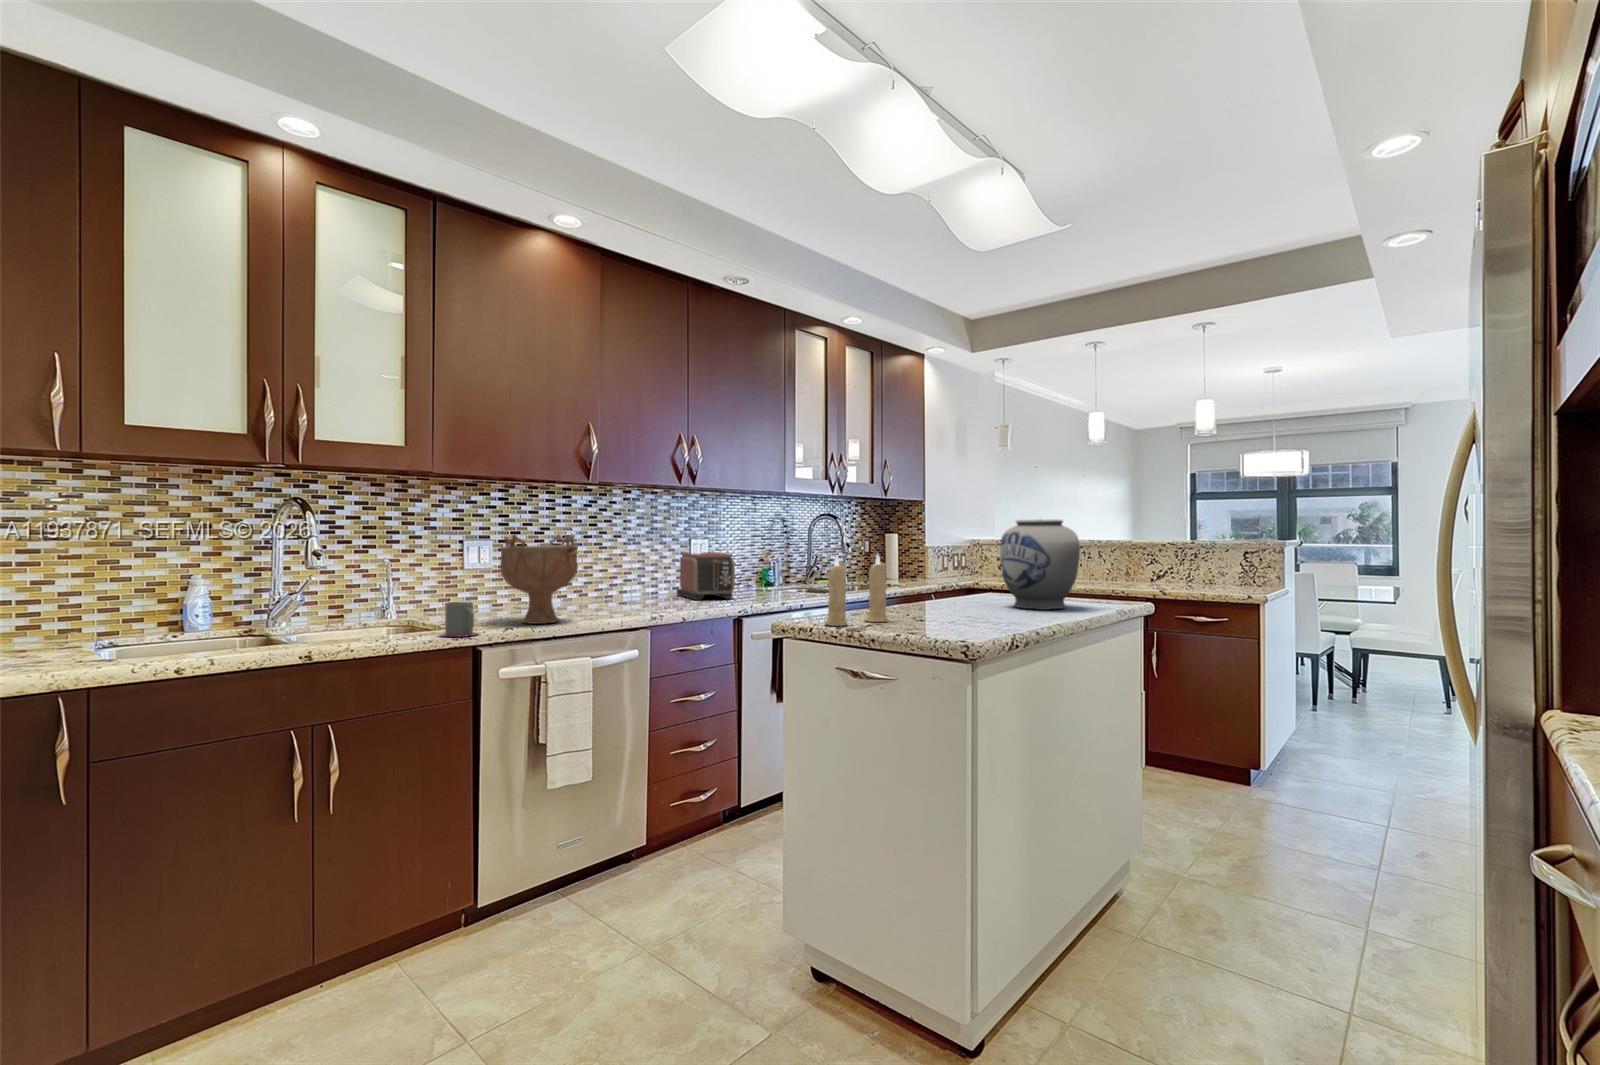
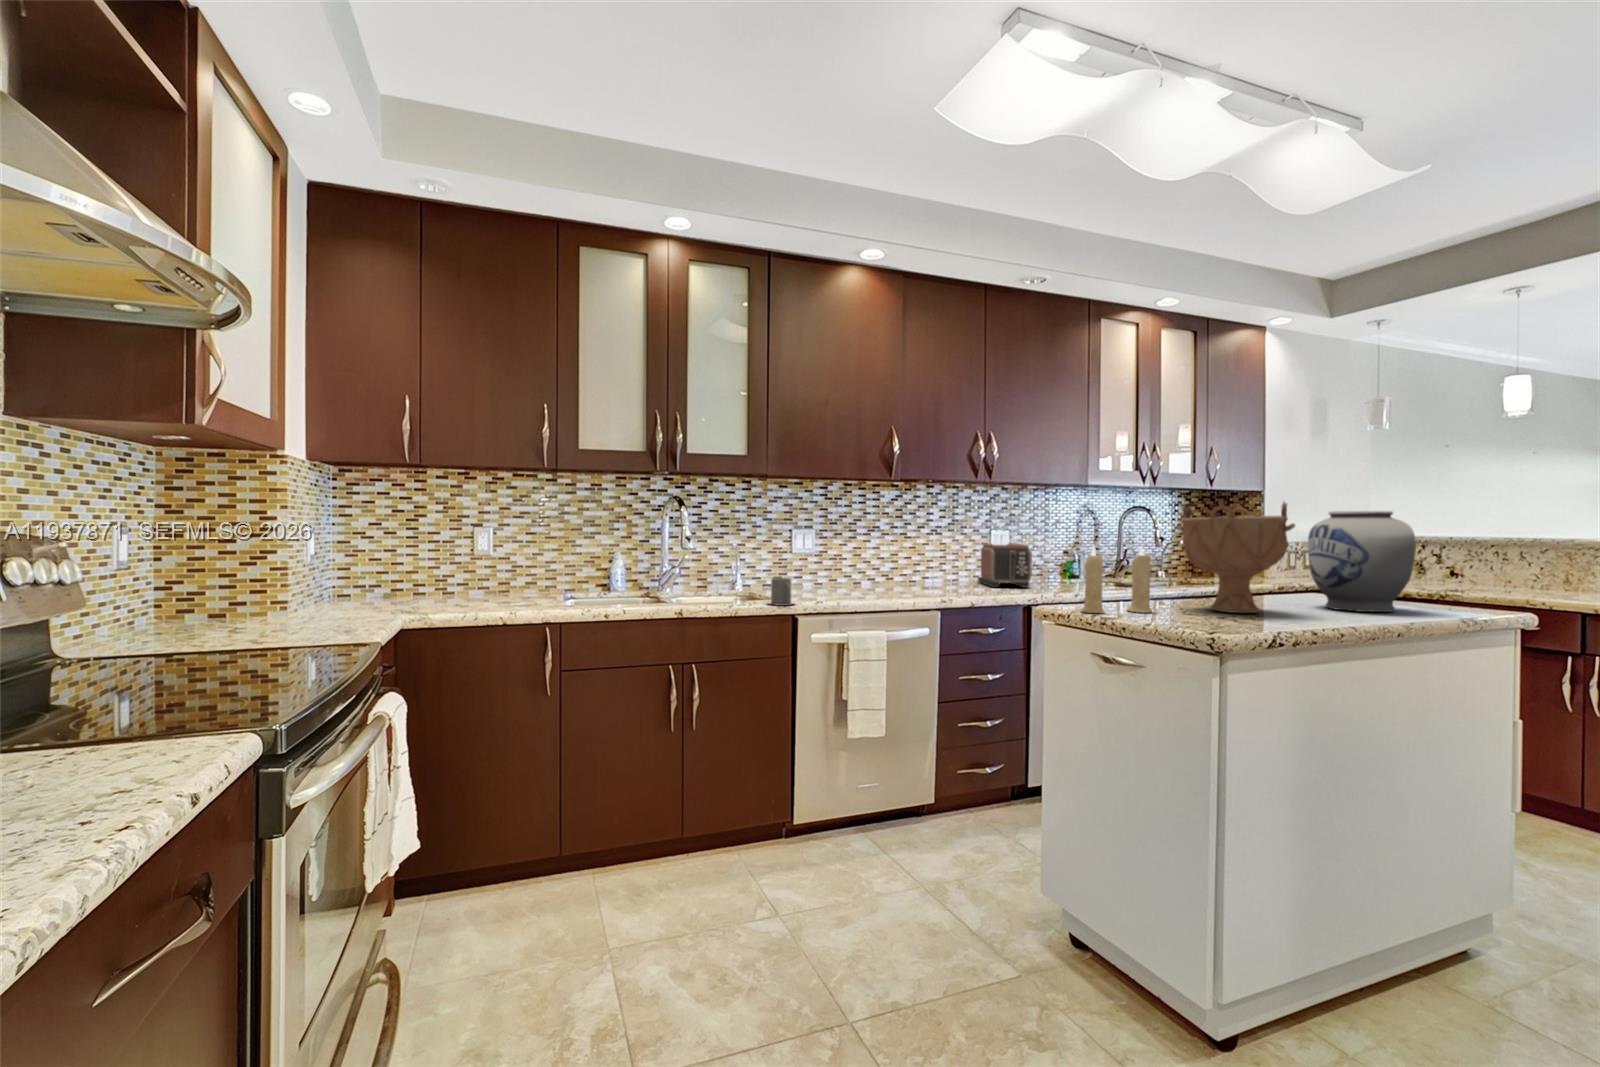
decorative bowl: present [500,534,578,624] -> present [1177,502,1295,613]

